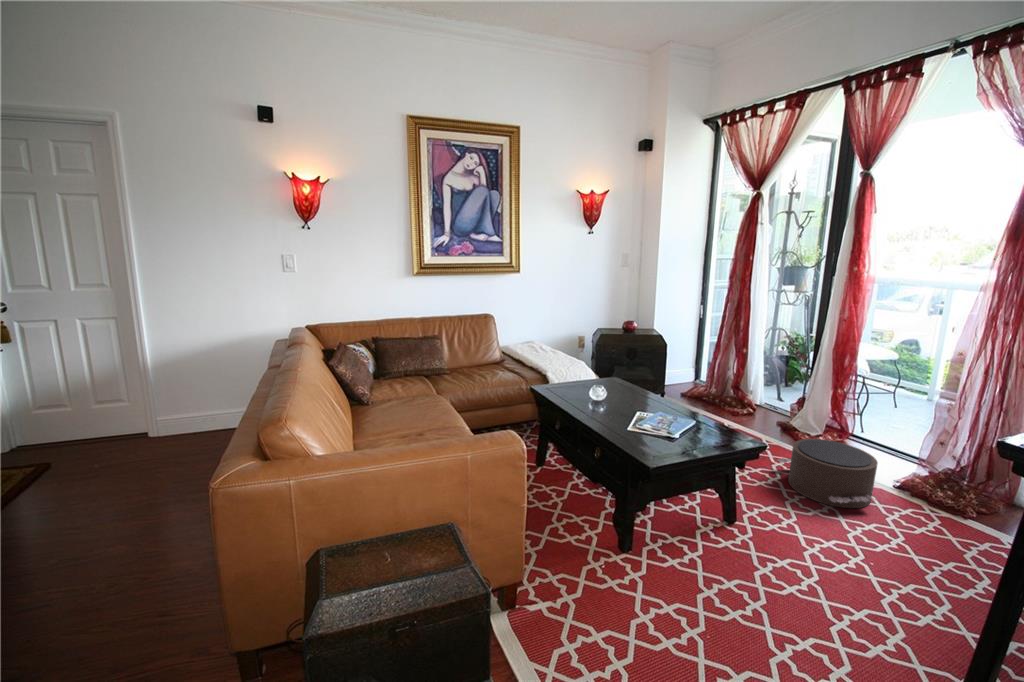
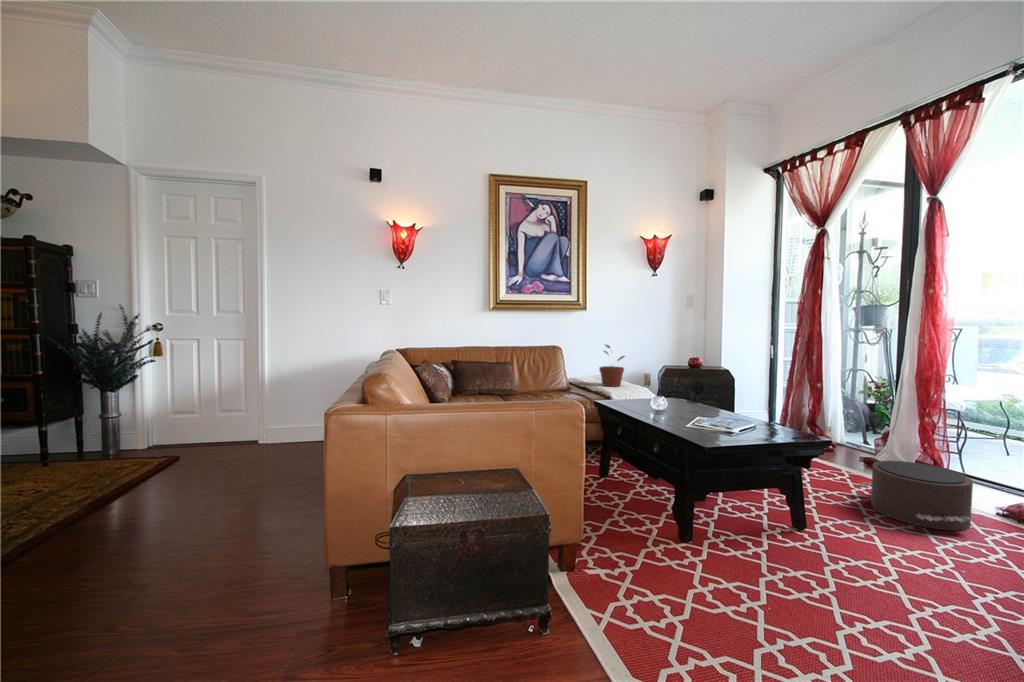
potted plant: none [534,315,562,360] -> present [599,345,625,386]

